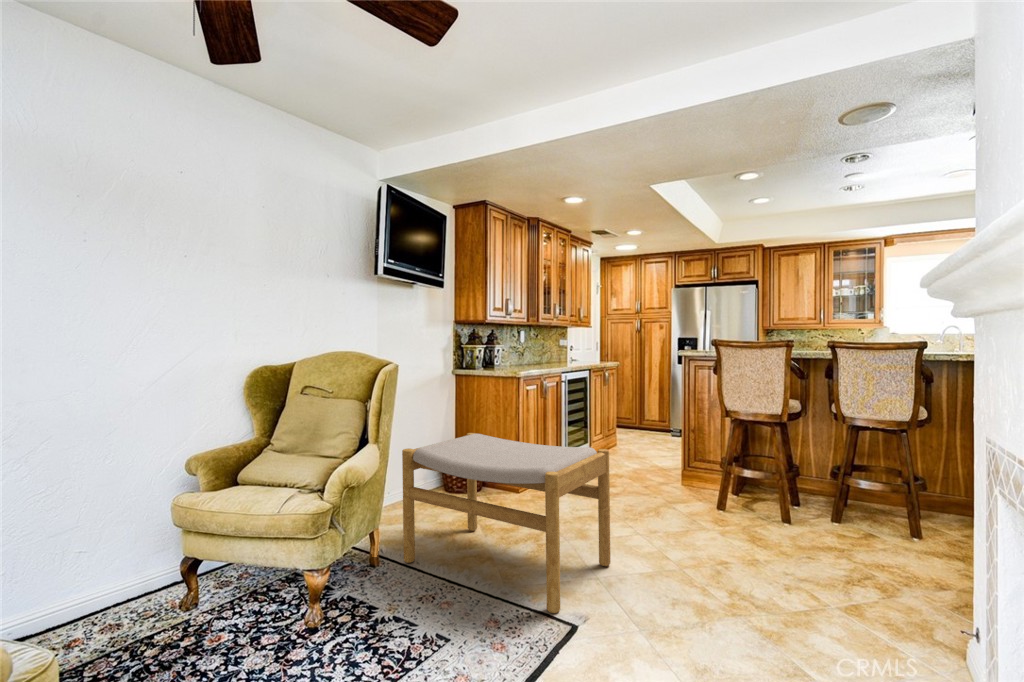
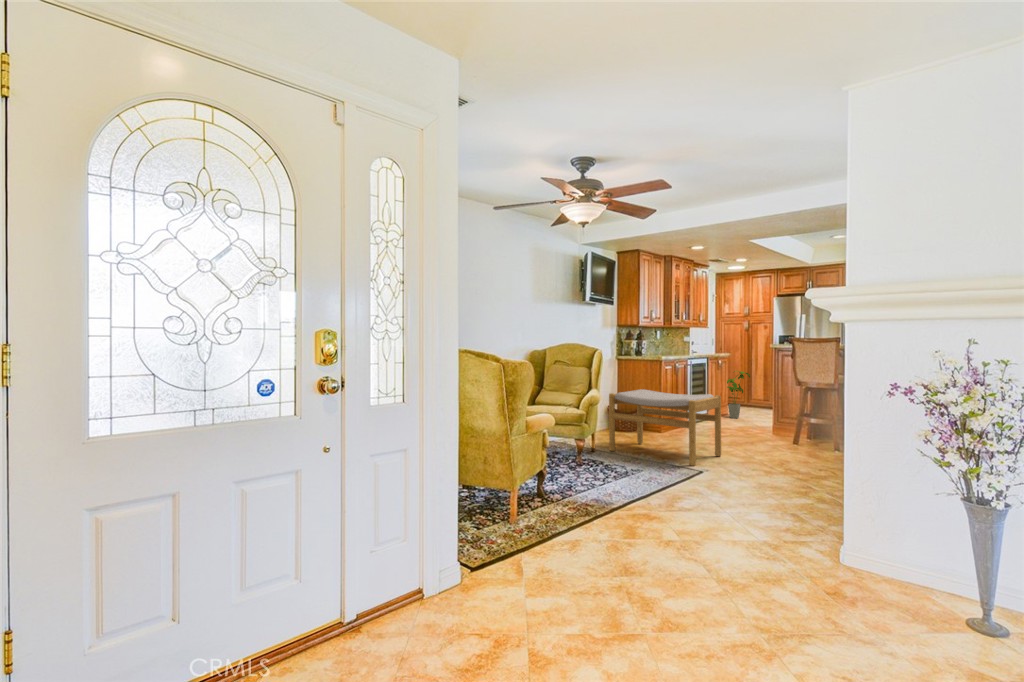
house plant: none [615,386,646,452] -> present [727,371,750,419]

